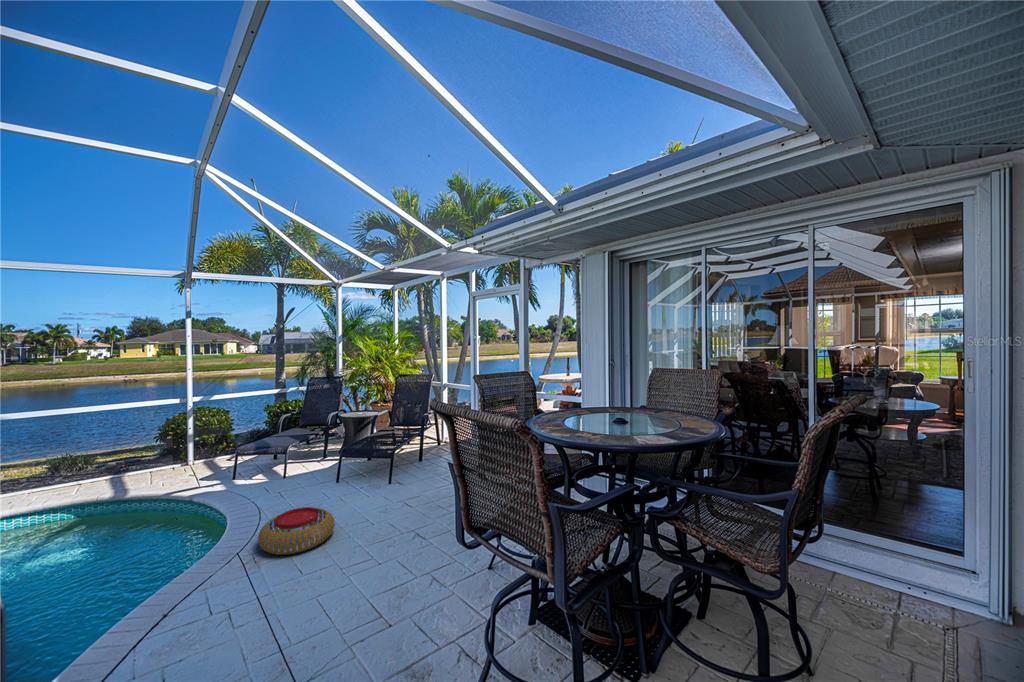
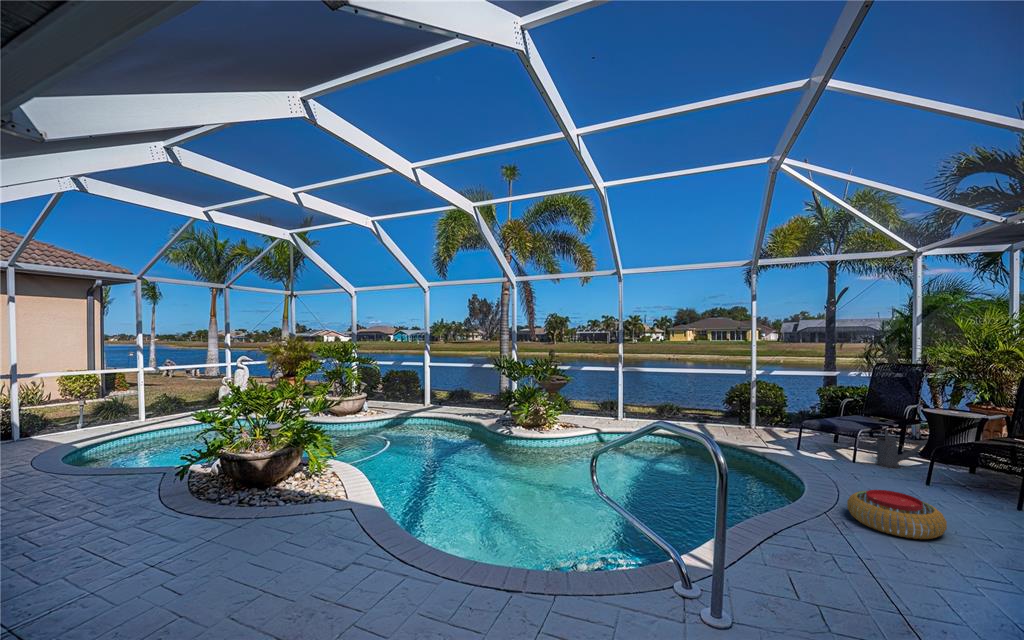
watering can: none [296,440,338,474] -> present [868,430,927,468]

